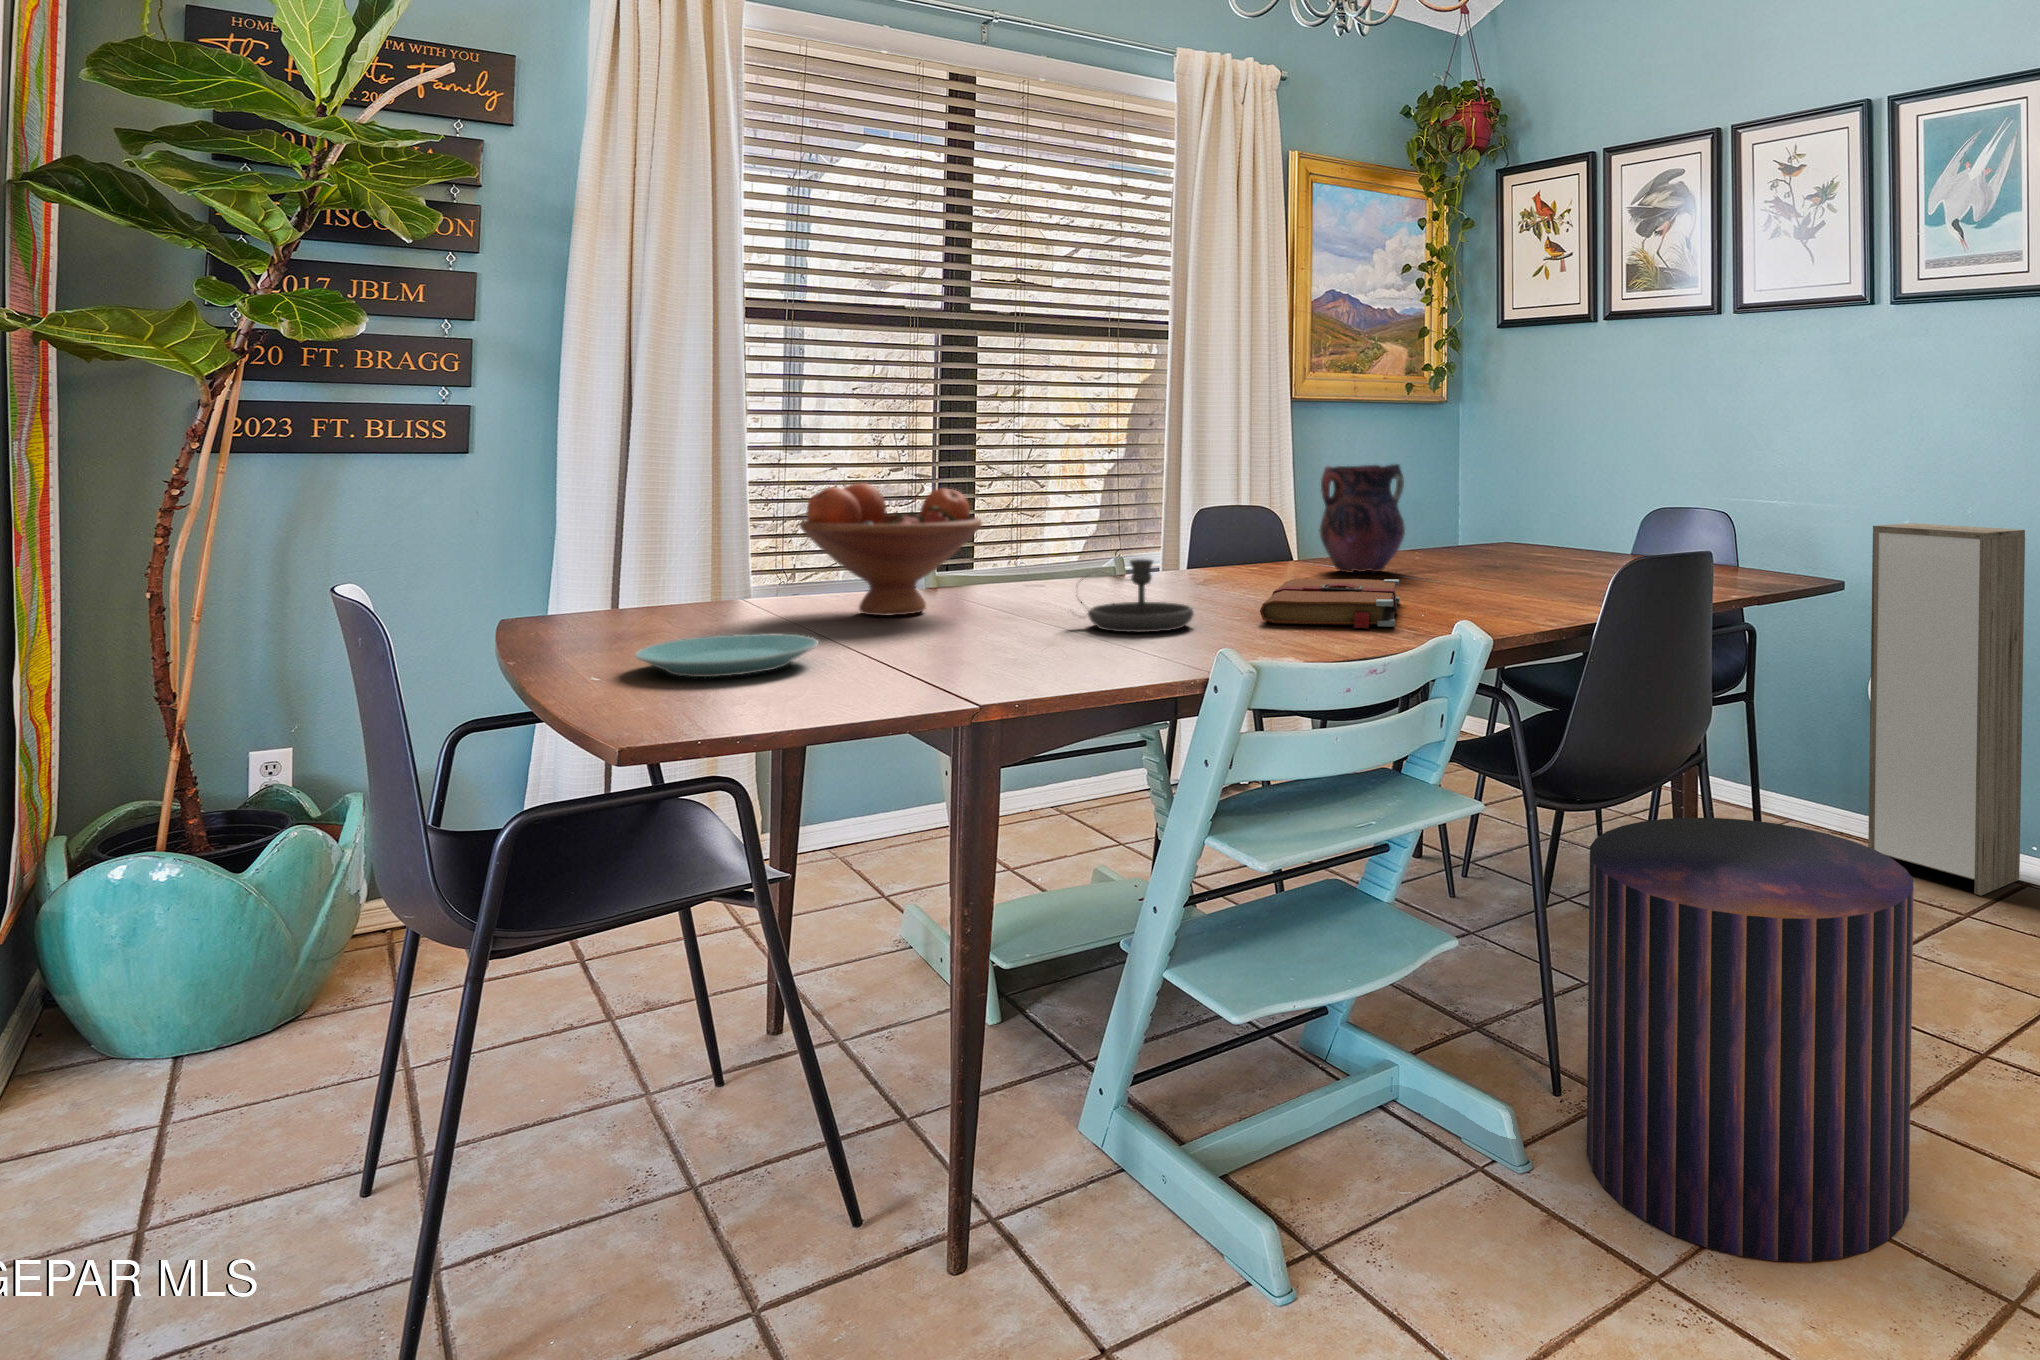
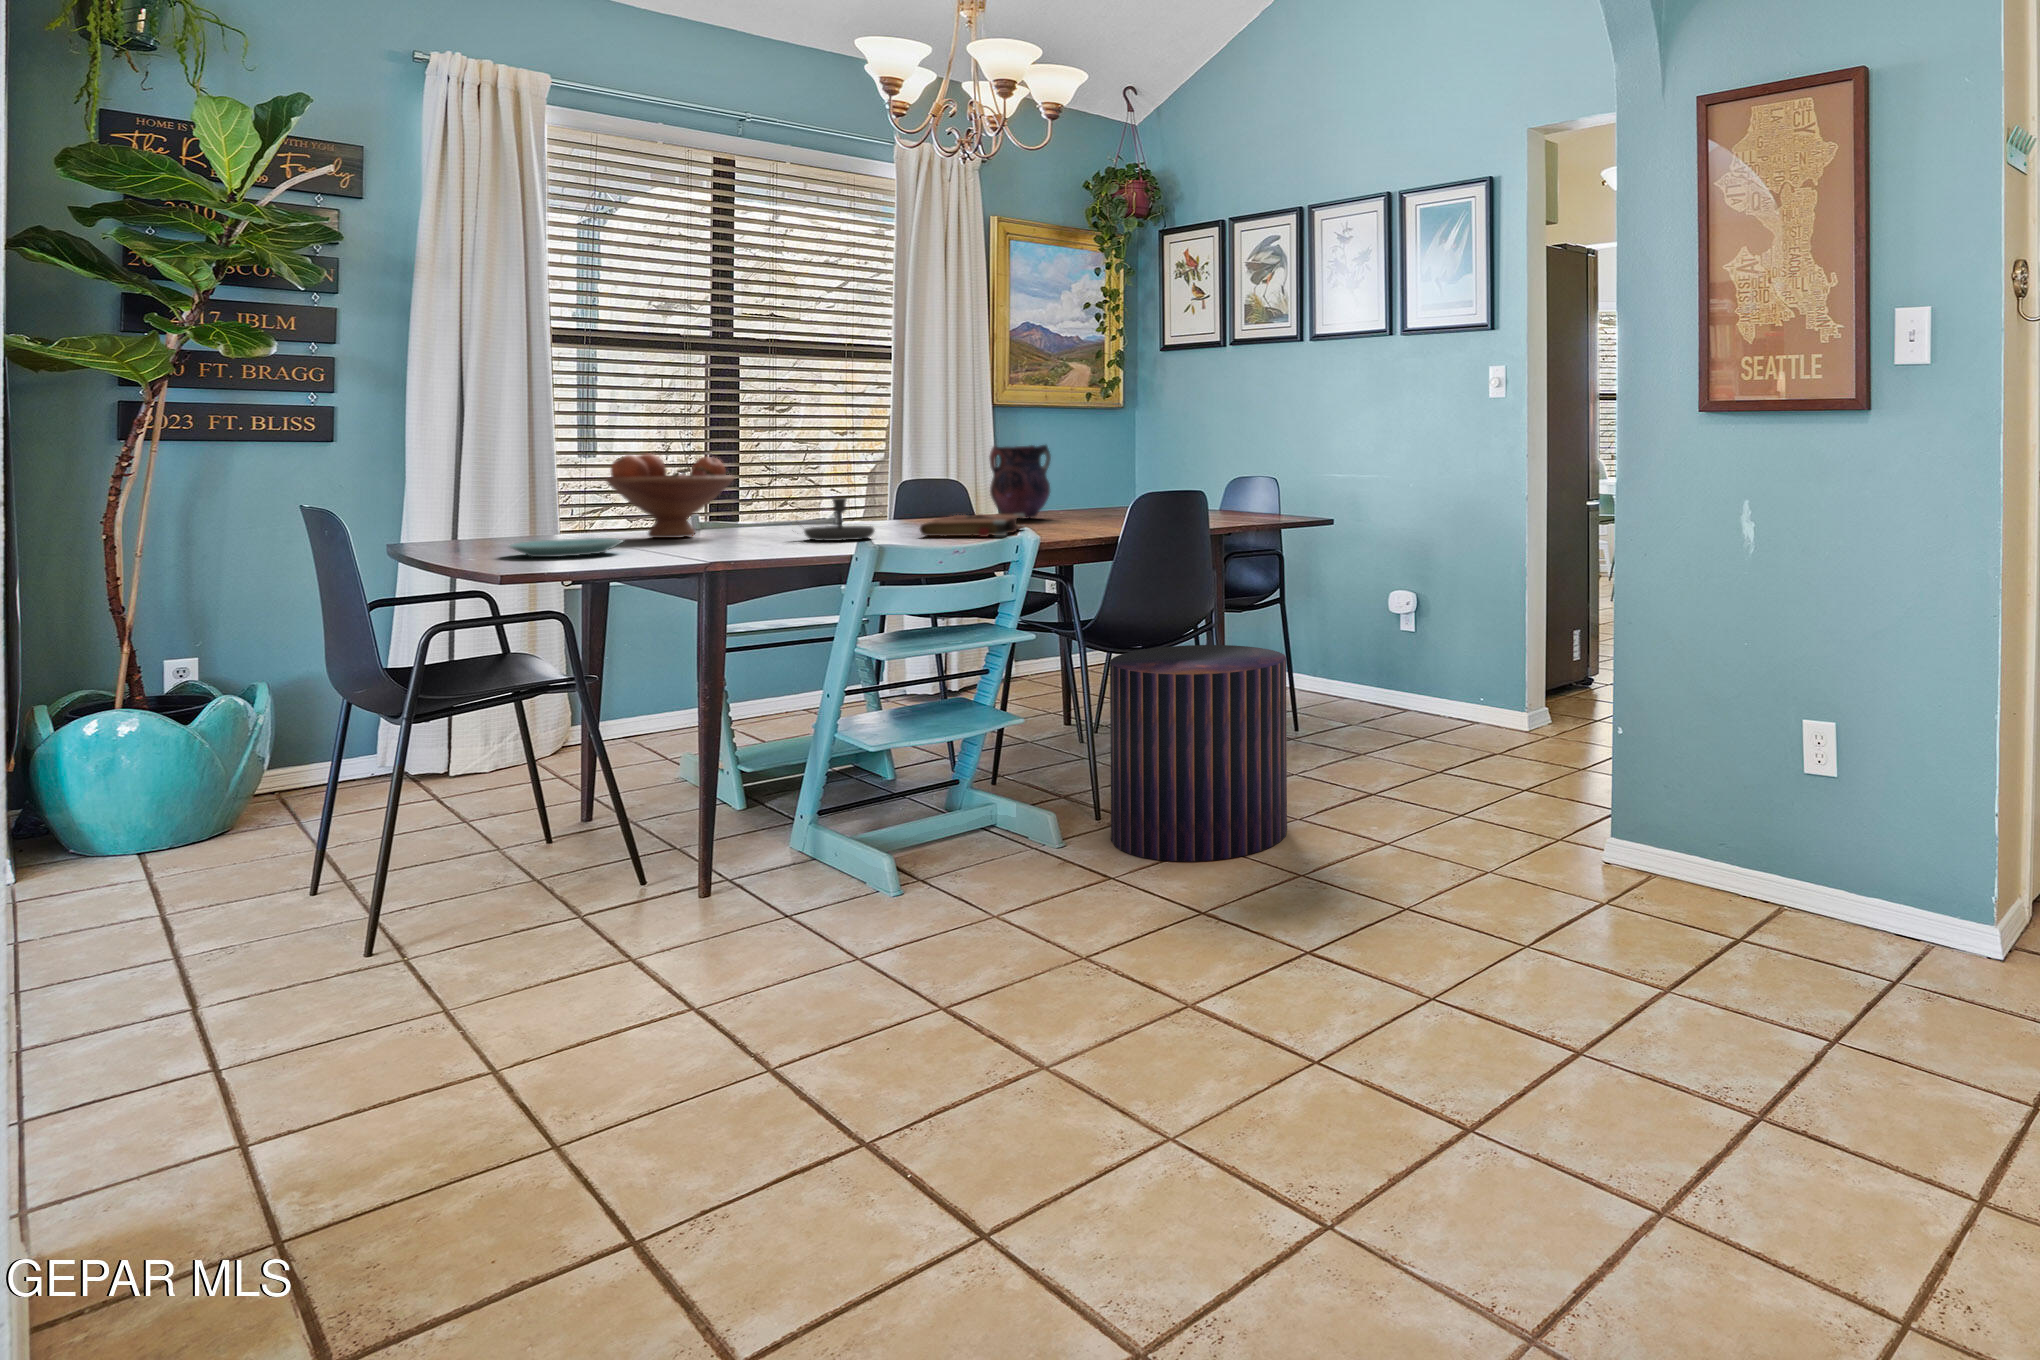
storage cabinet: present [1868,523,2025,896] -> none [1379,483,1471,721]

